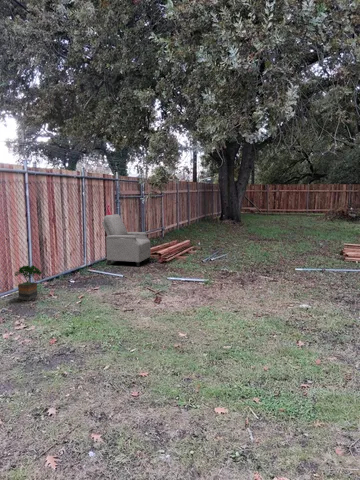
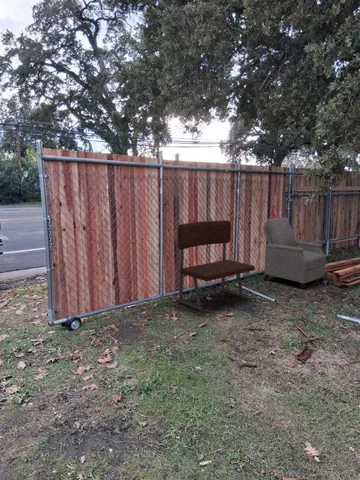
bench: none [44,217,106,290] -> present [178,220,255,310]
potted tree: present [15,266,42,300] -> none [136,274,167,317]

